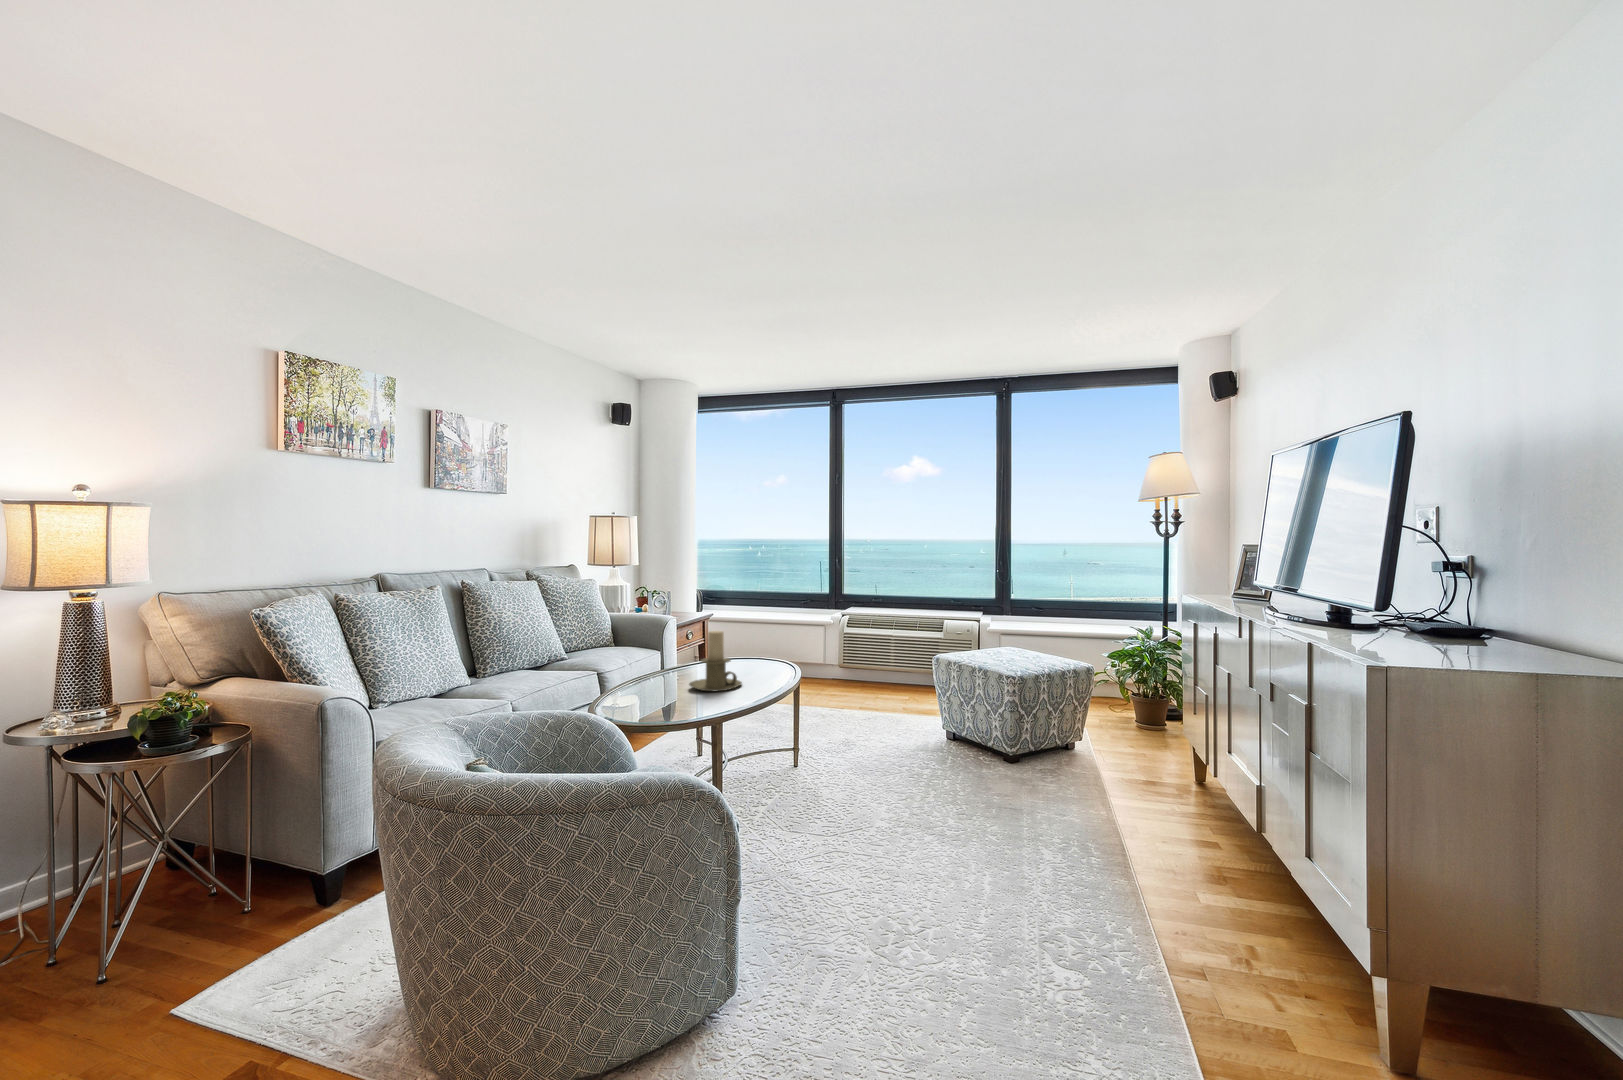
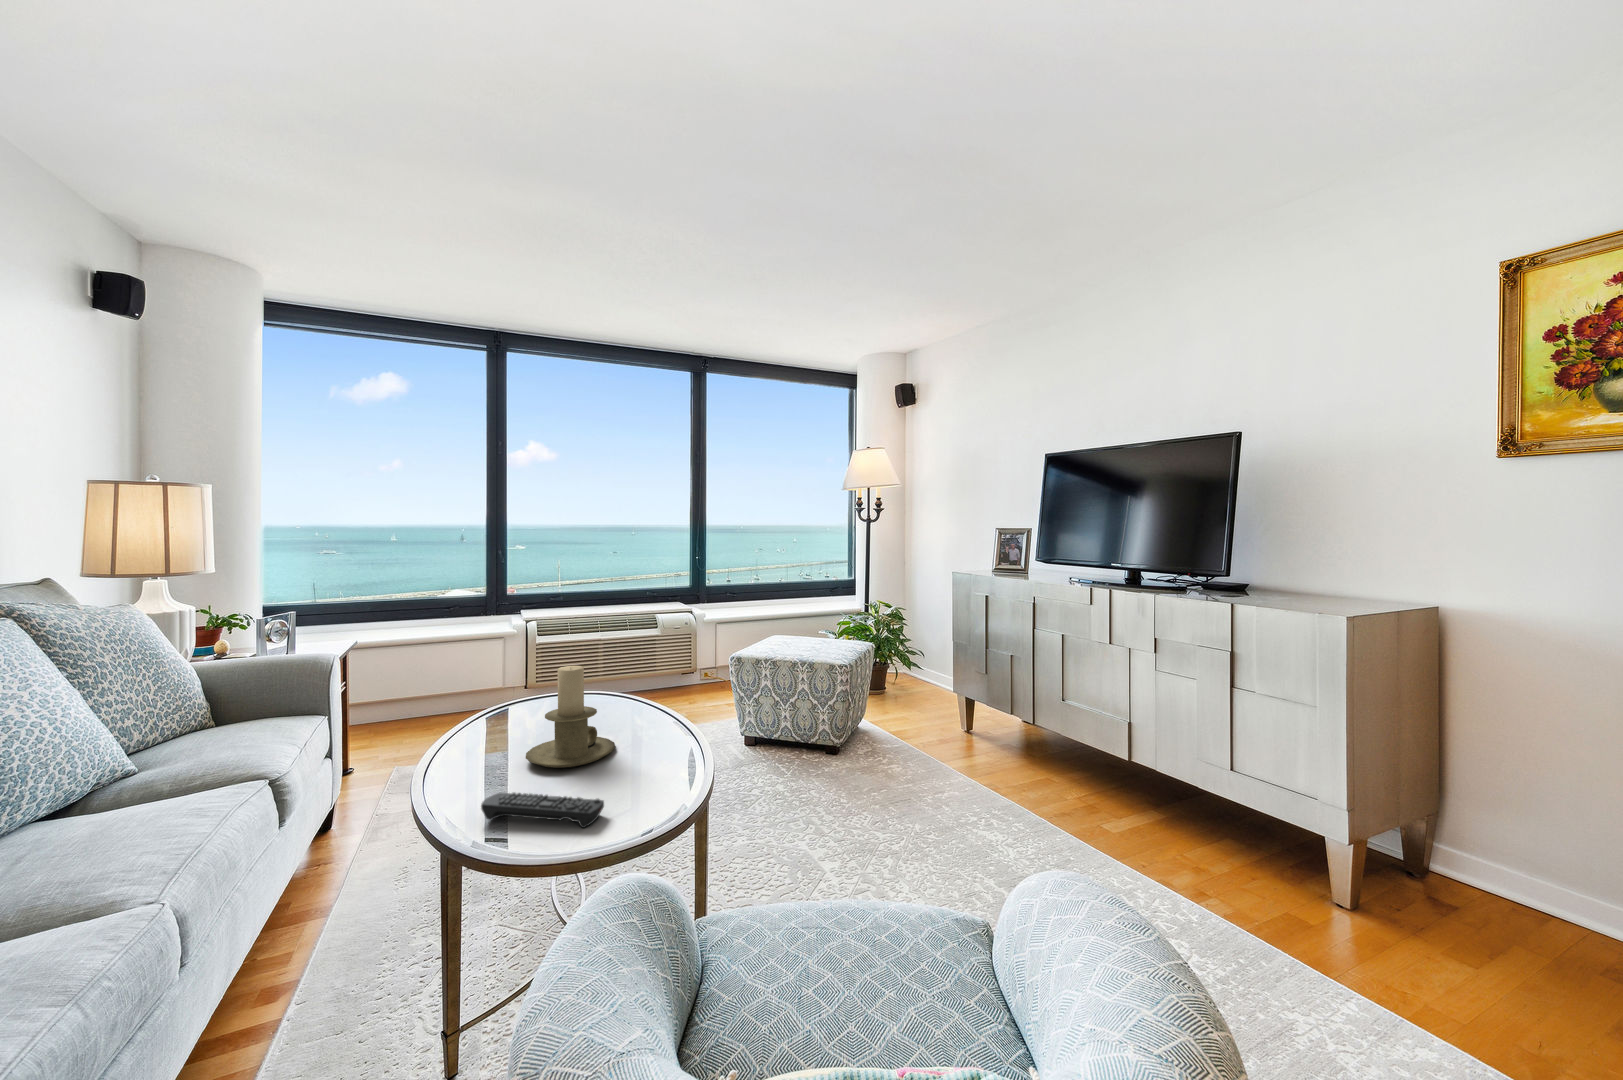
remote control: none [637,691,681,714] -> present [481,792,604,828]

